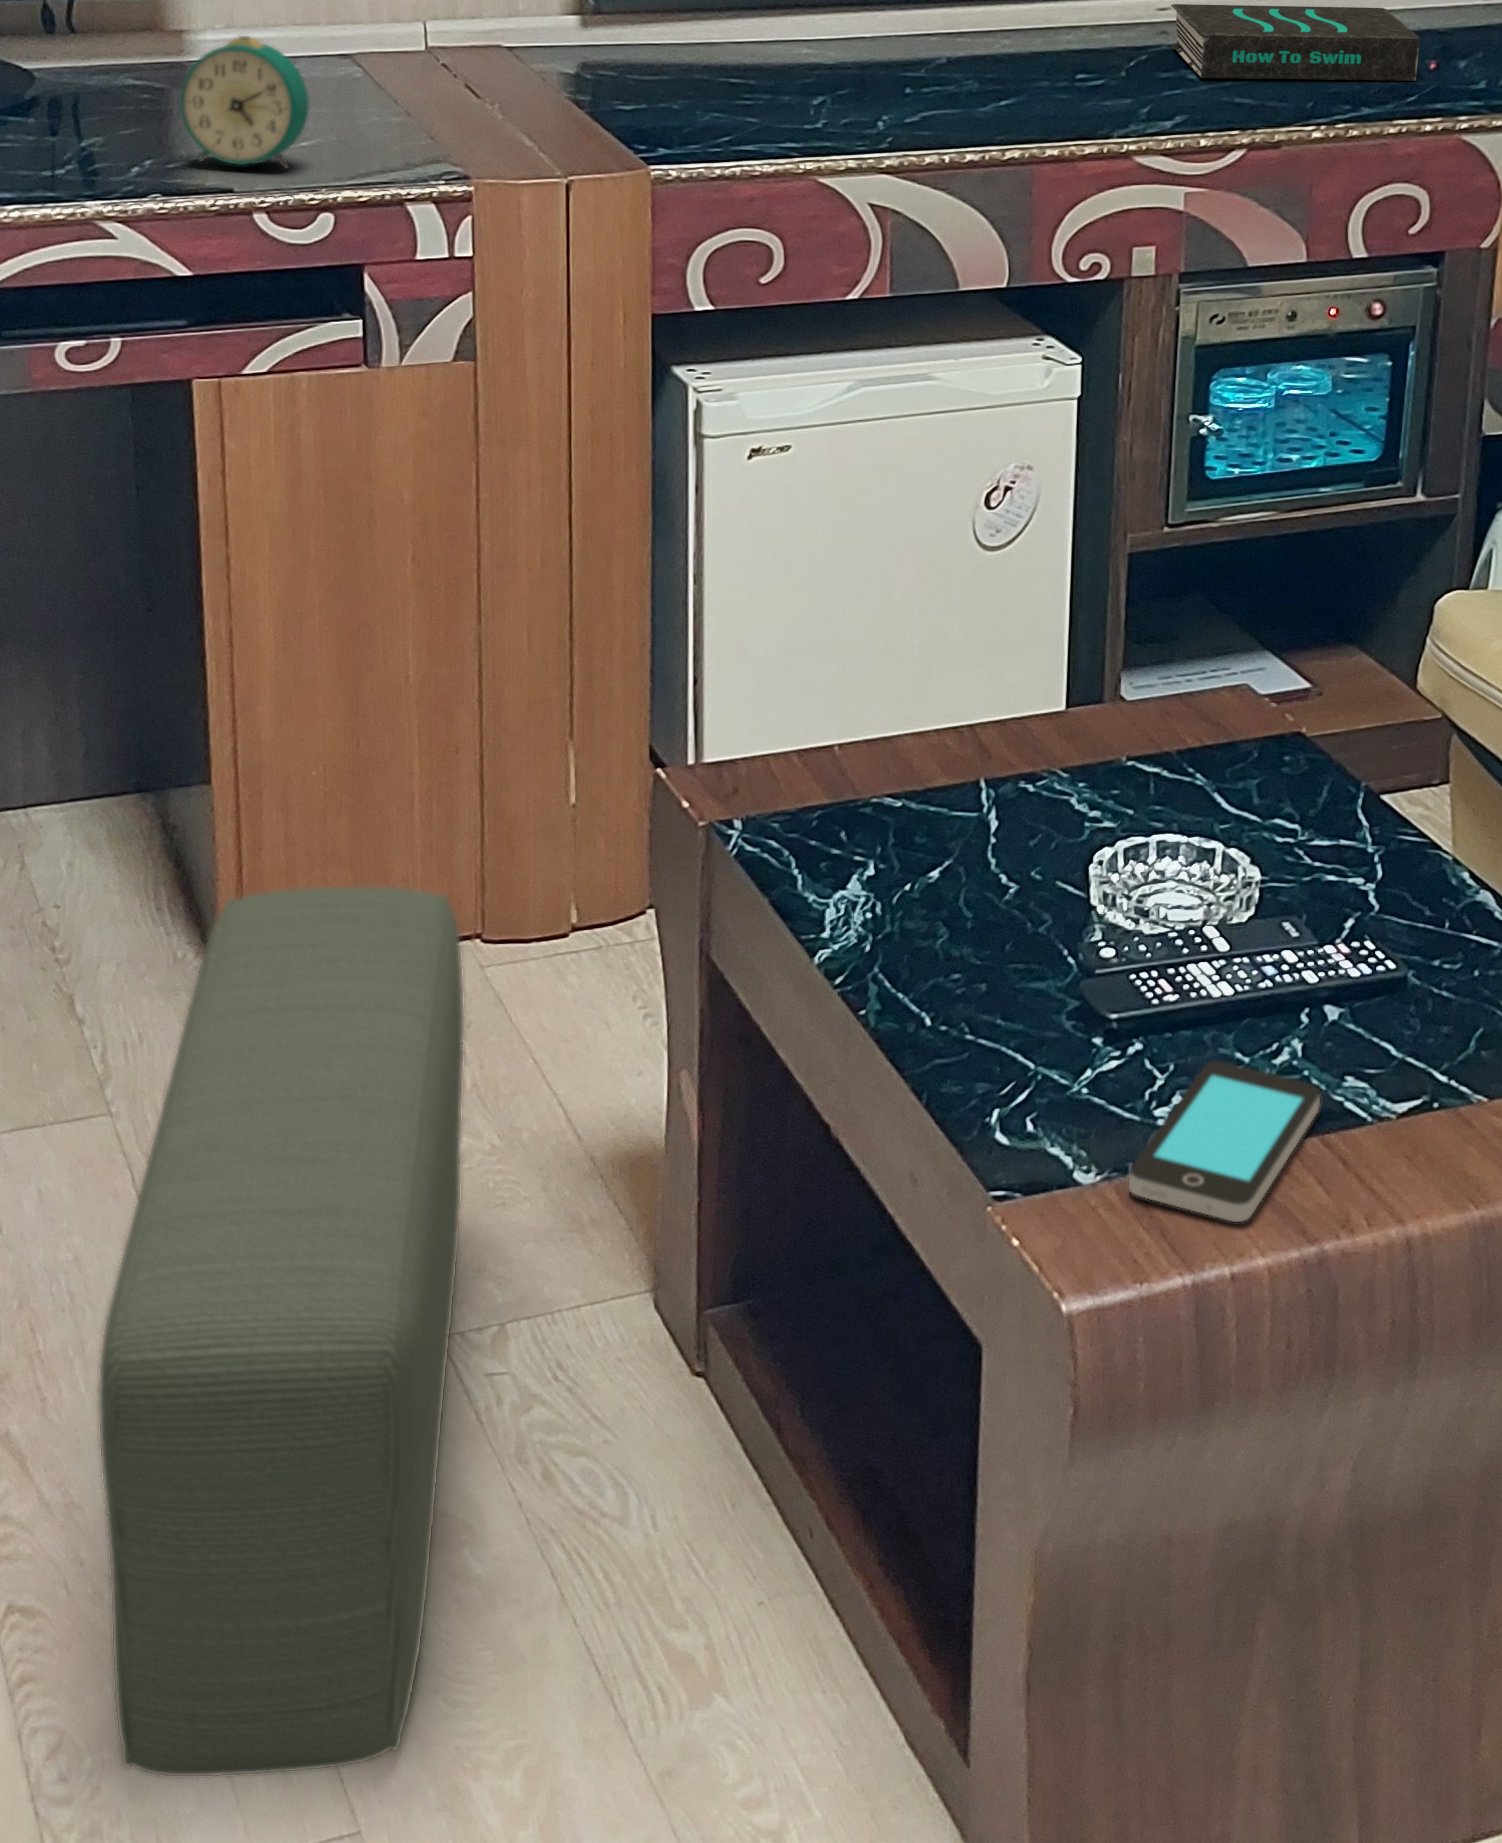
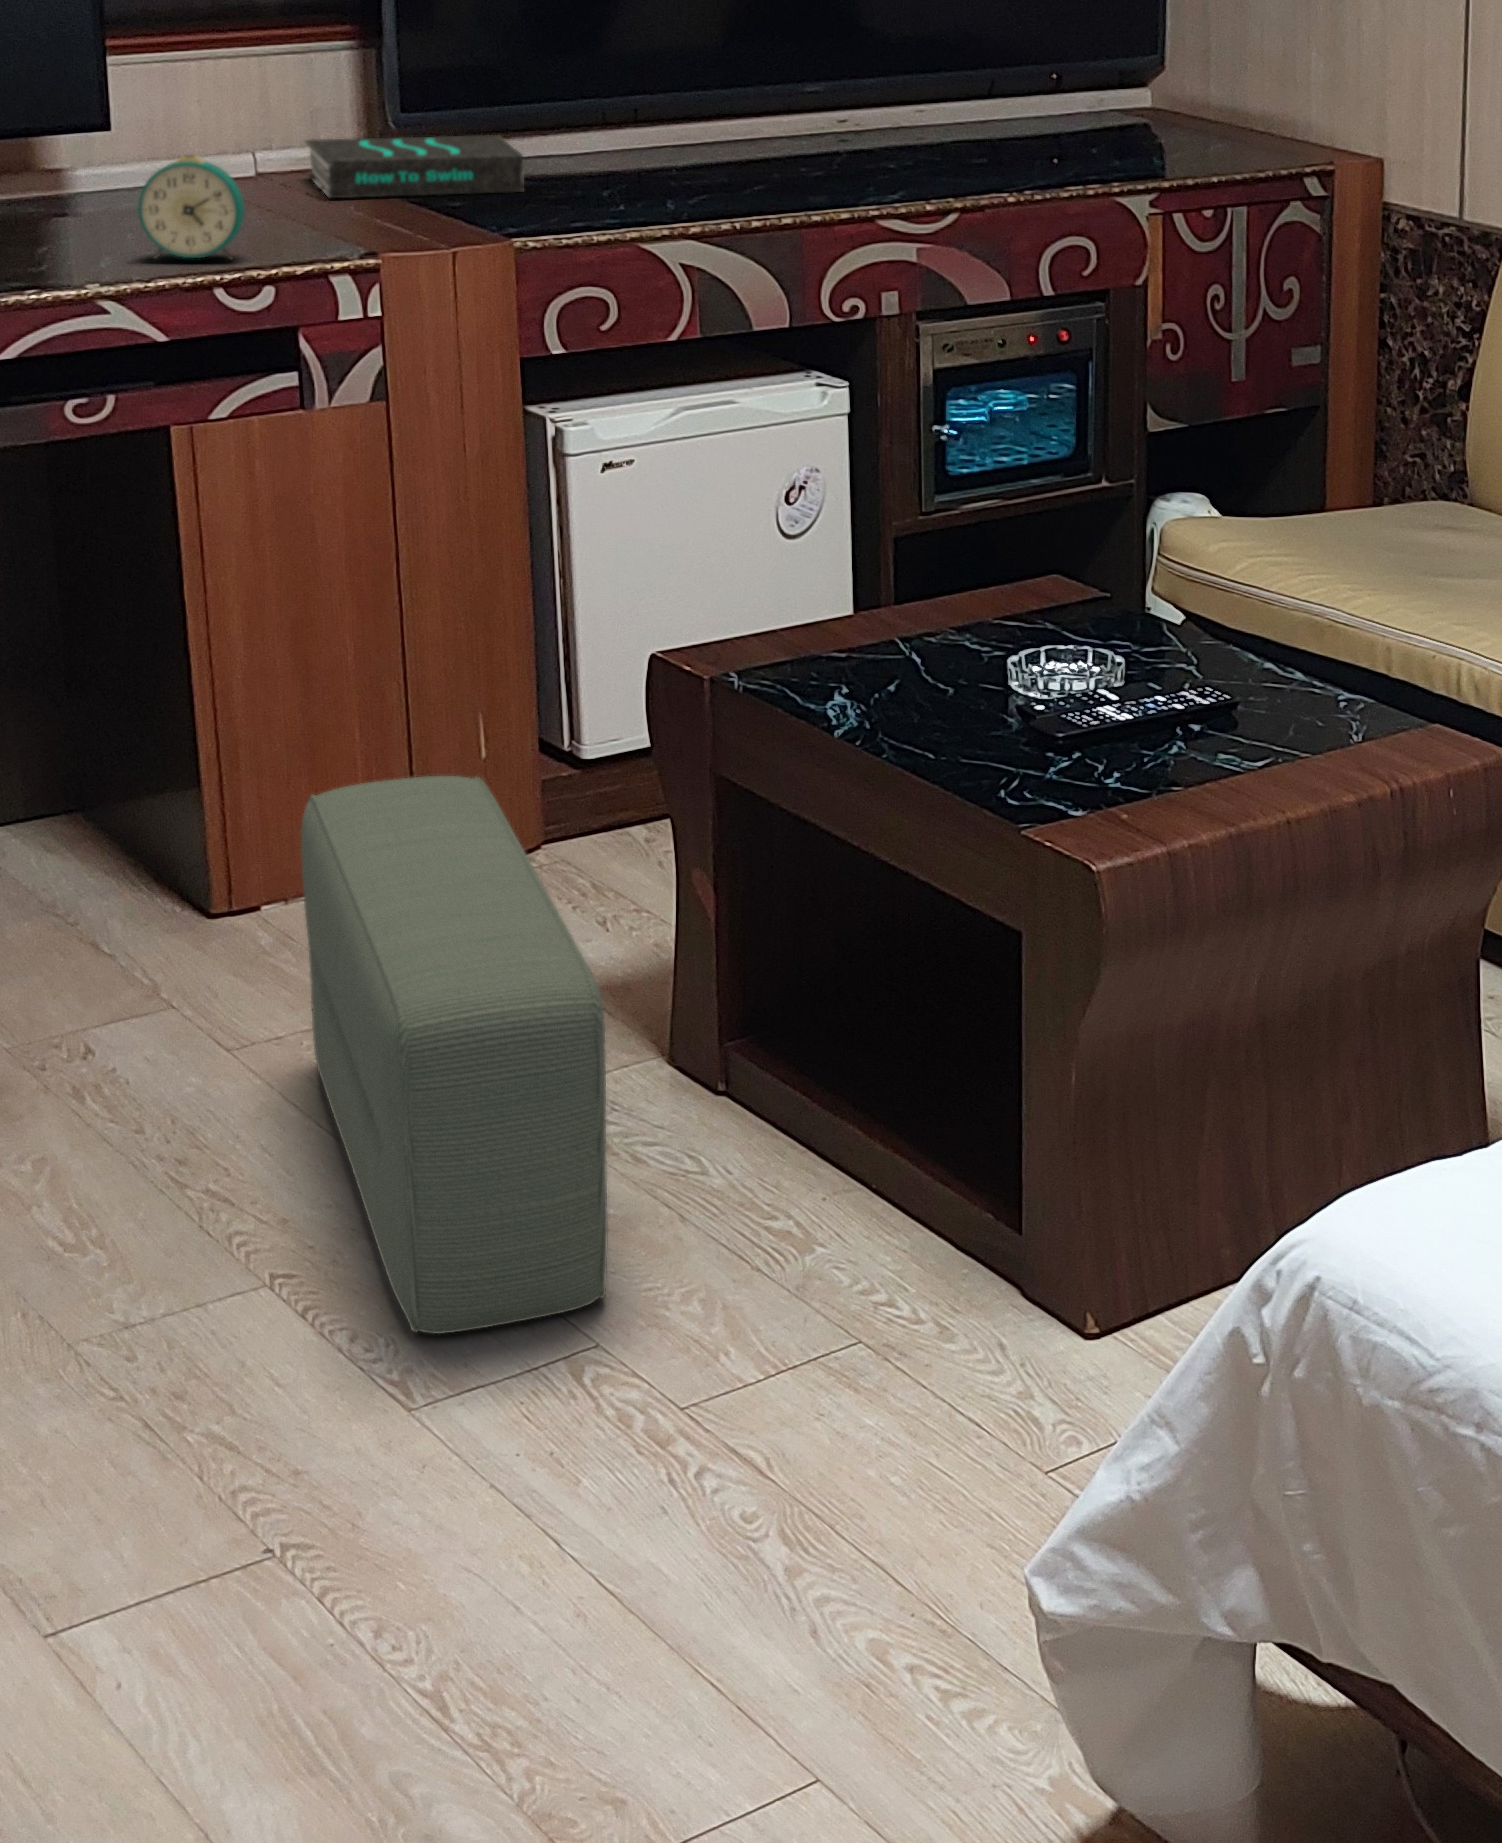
book: present [1171,4,1420,81] -> present [305,135,523,198]
smartphone: present [1129,1061,1320,1222] -> none [1106,745,1207,815]

